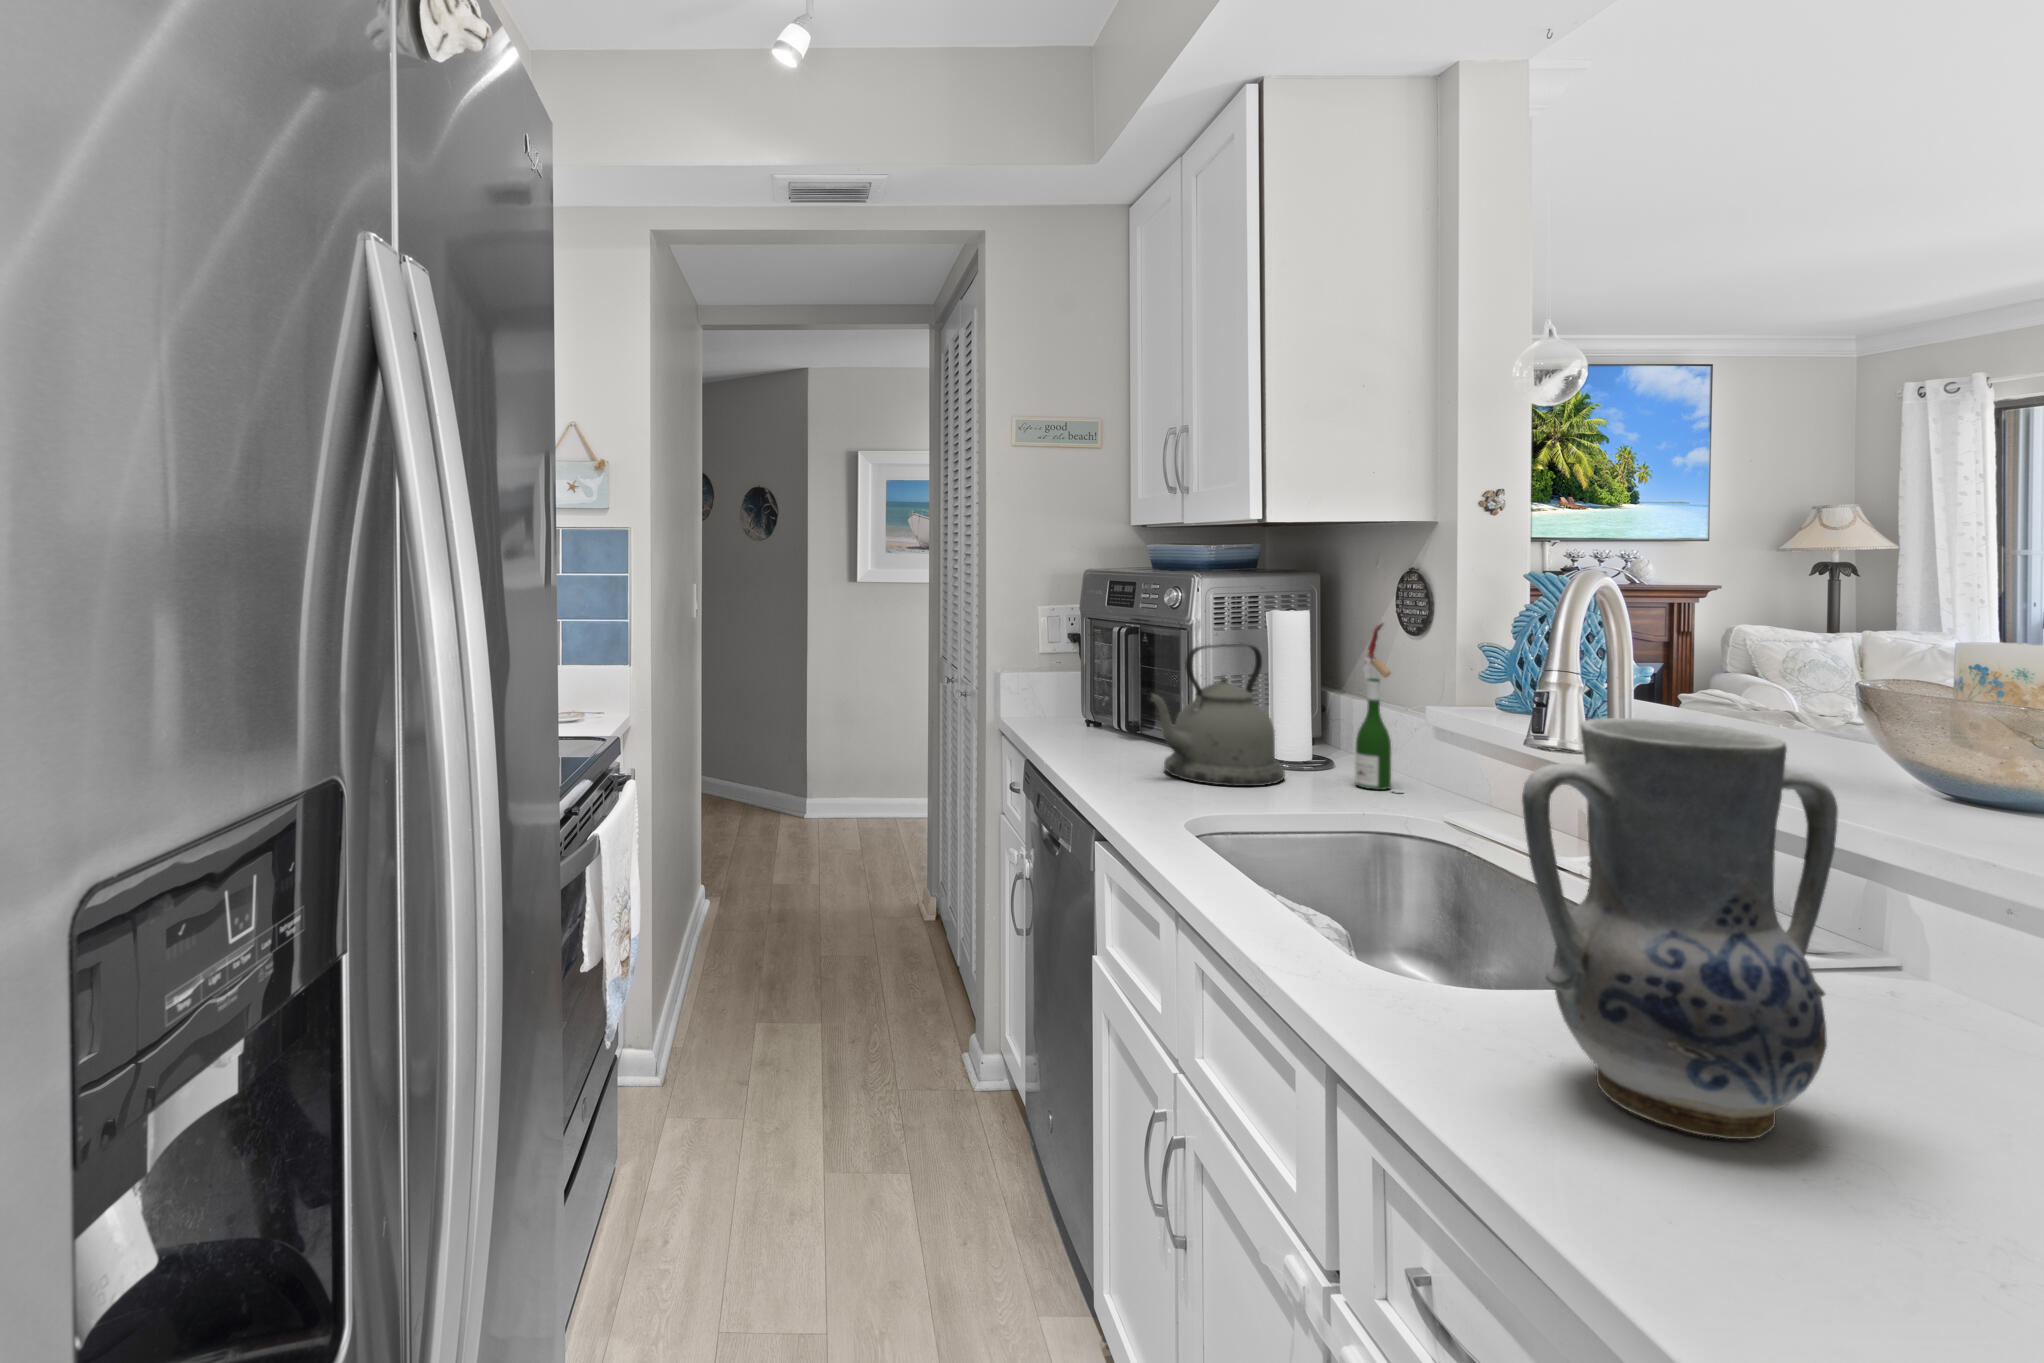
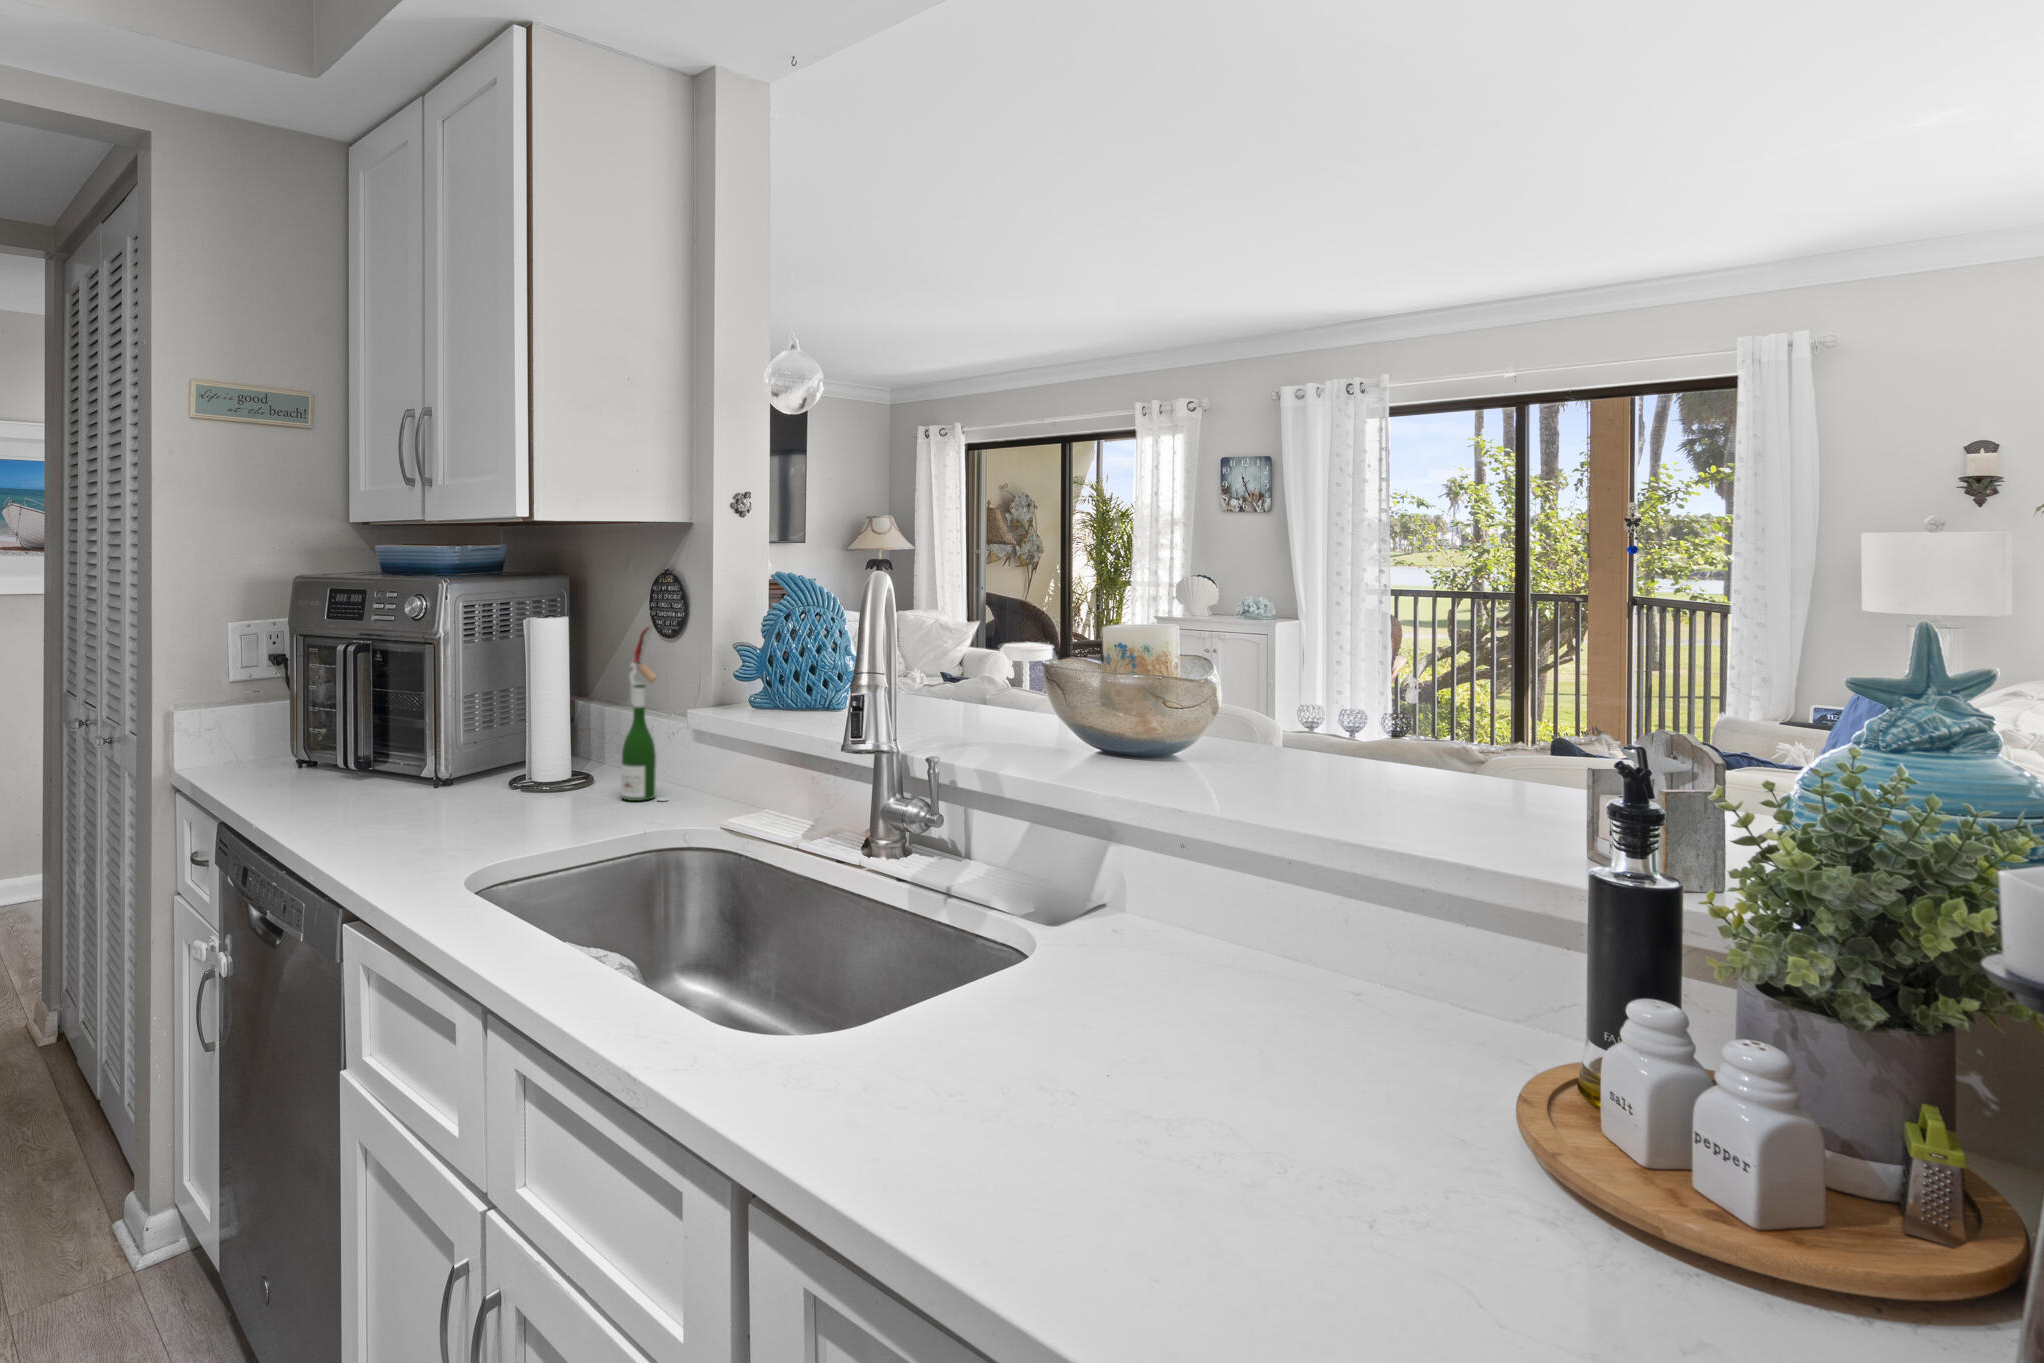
kettle: present [1148,644,1285,786] -> none [401,658,551,824]
vase: present [1522,718,1838,1139] -> none [955,726,1188,1151]

